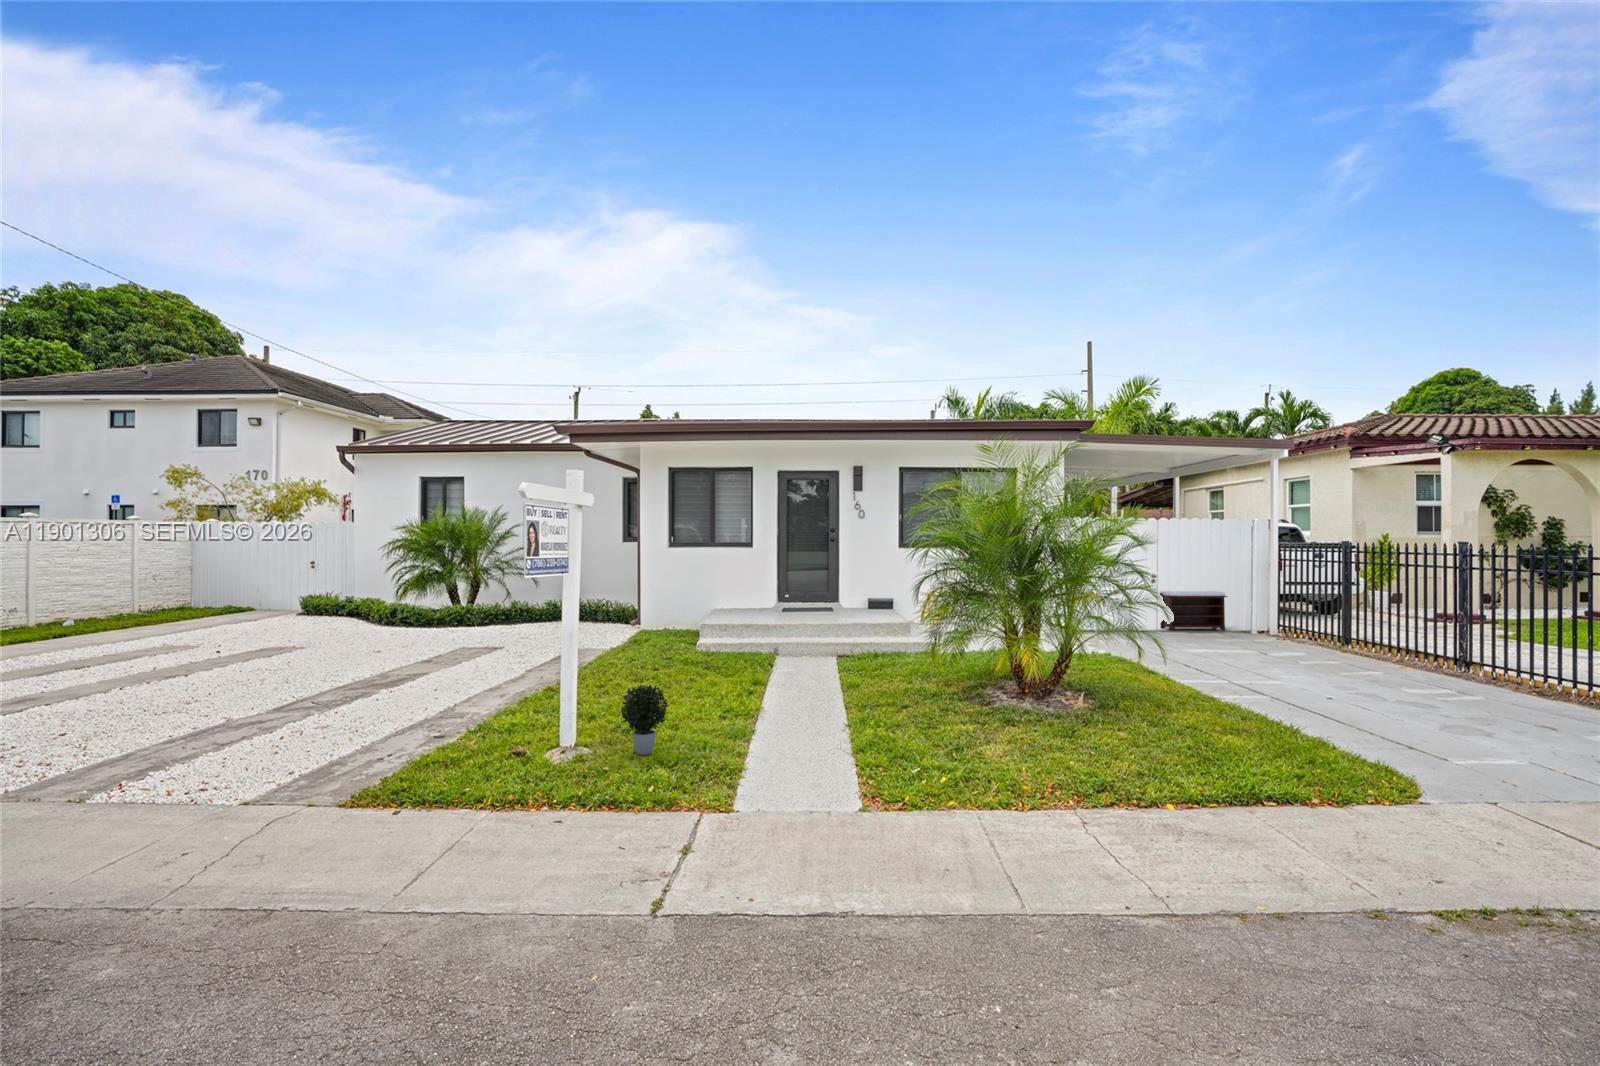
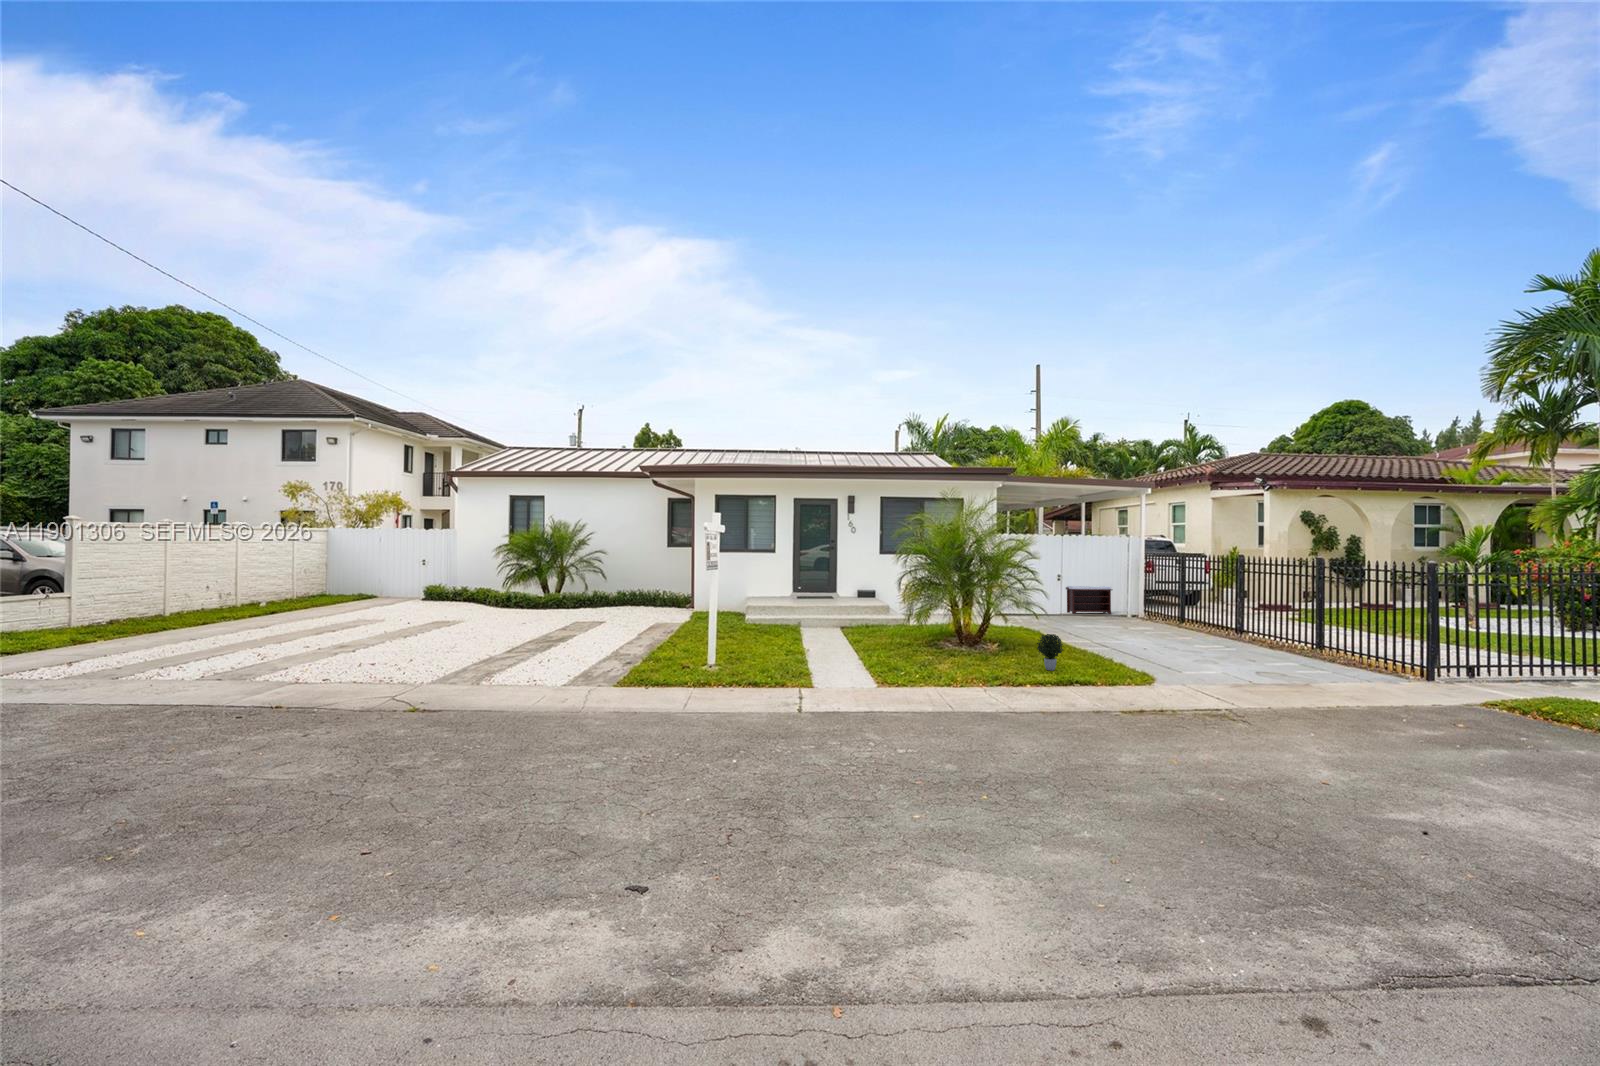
potted plant: present [621,685,669,756] -> present [1037,634,1063,671]

